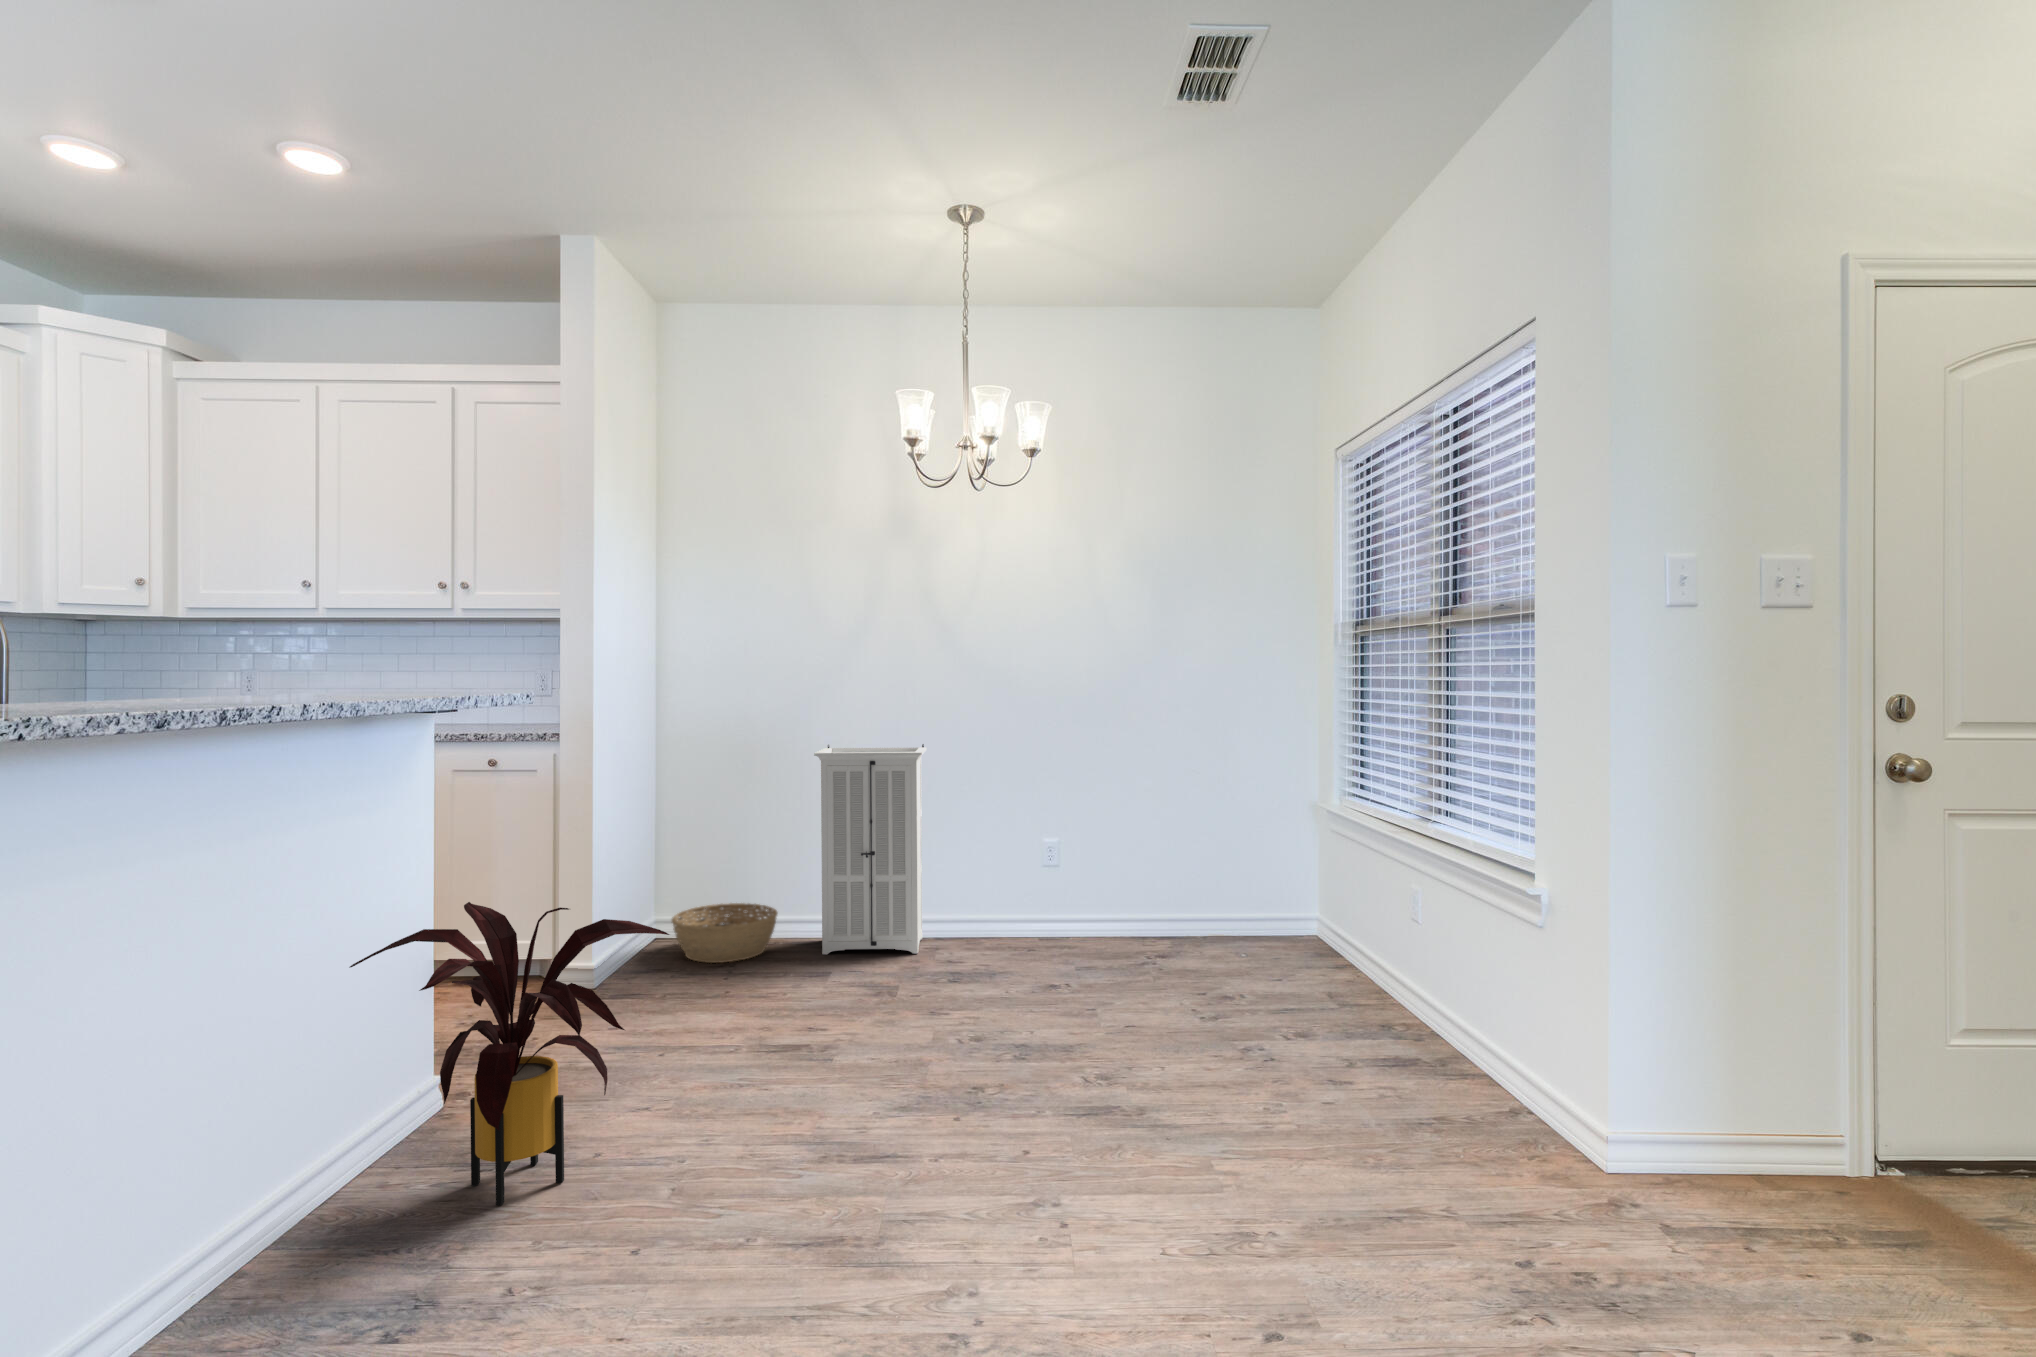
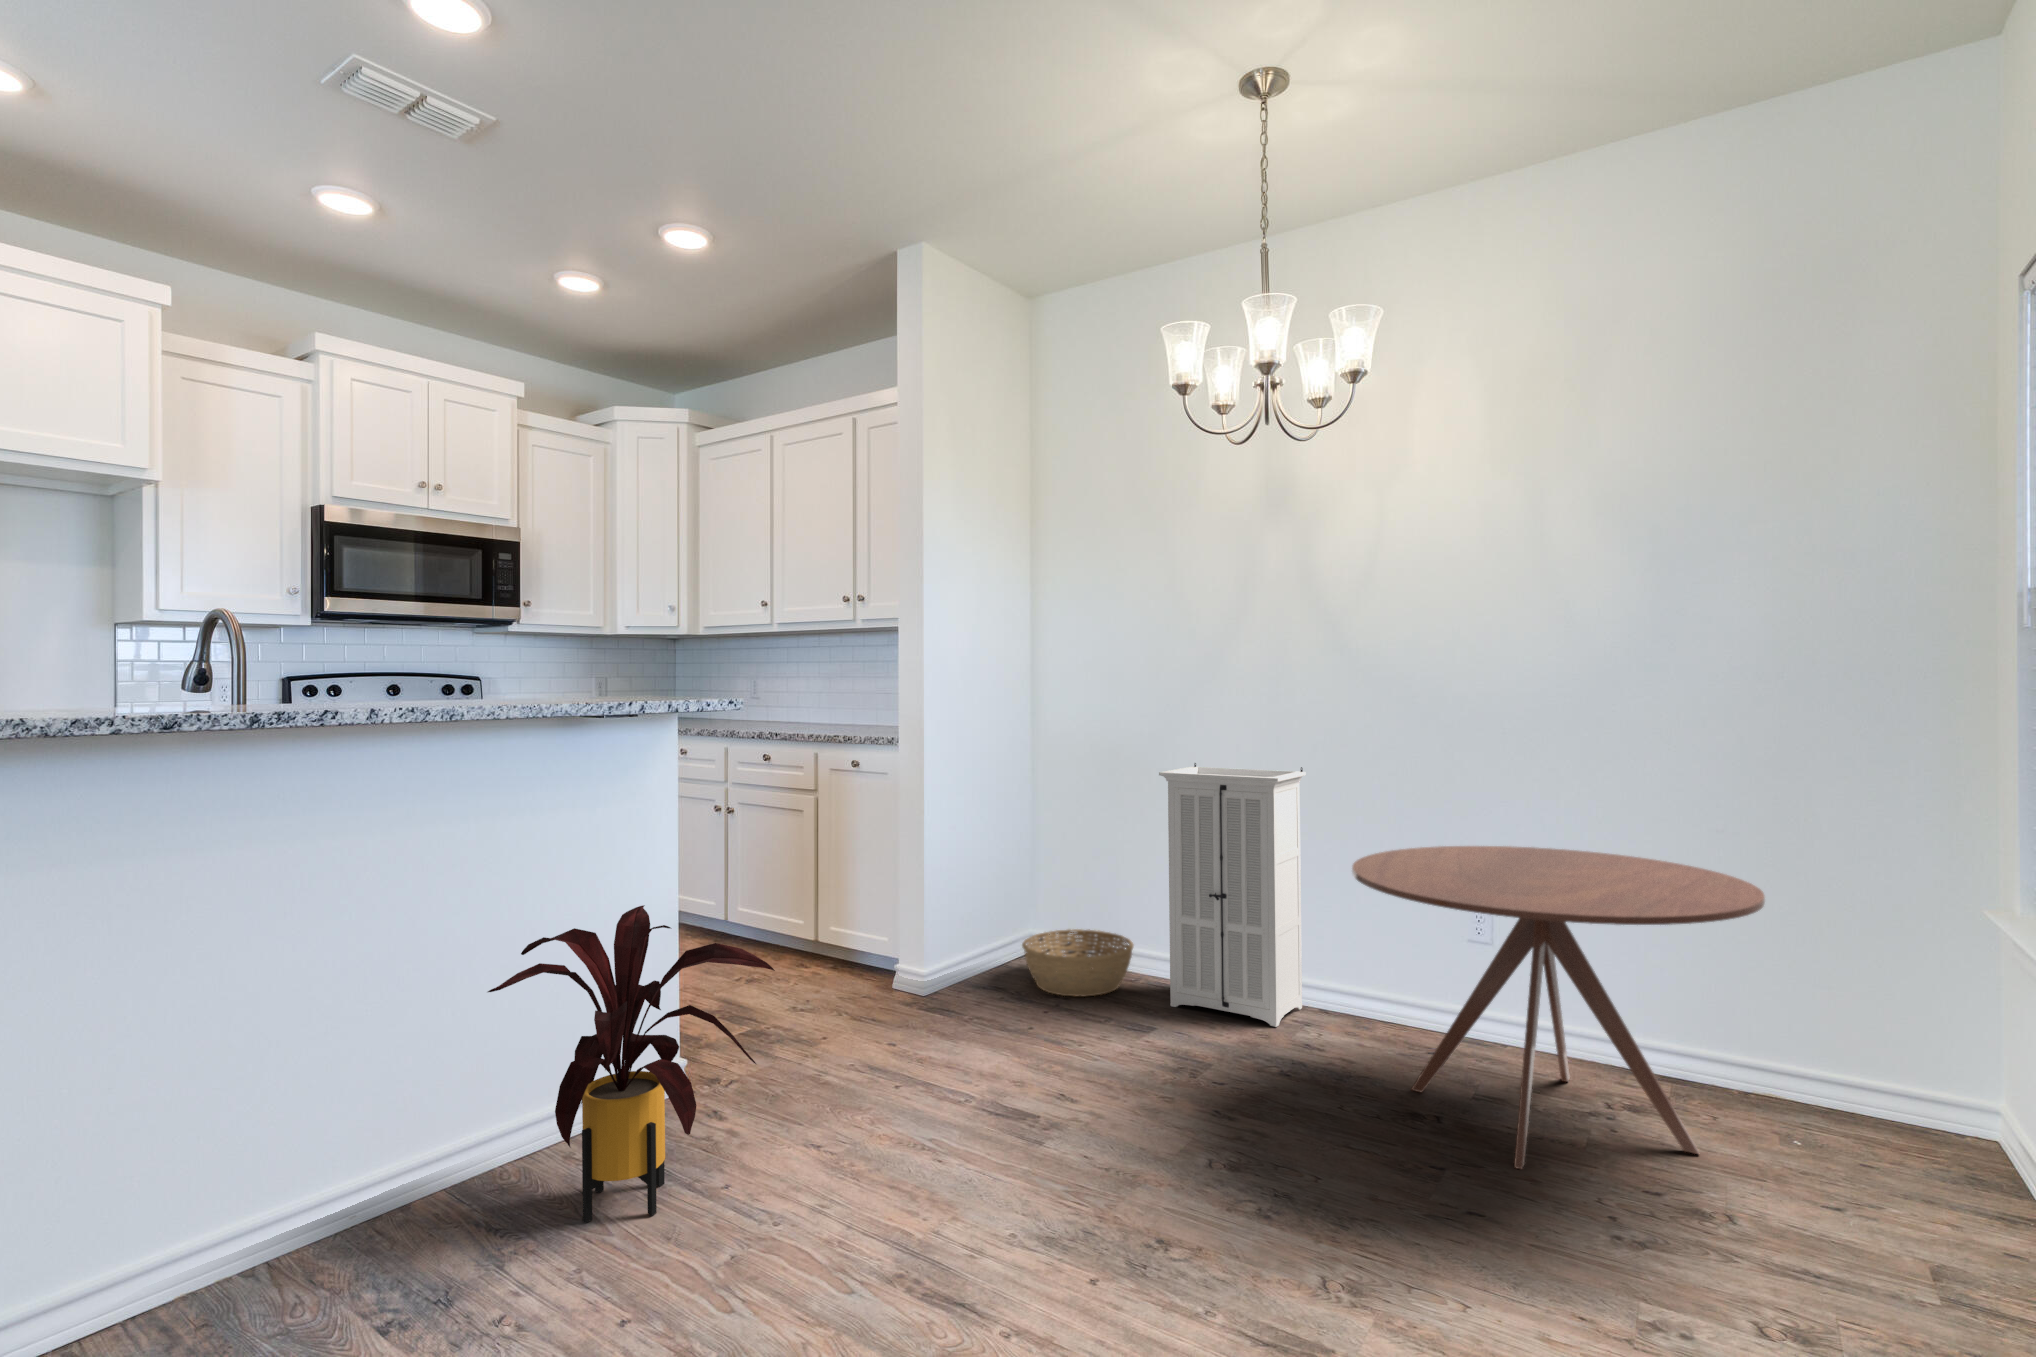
round table: none [1006,792,1255,1000] -> present [1352,846,1765,1169]

